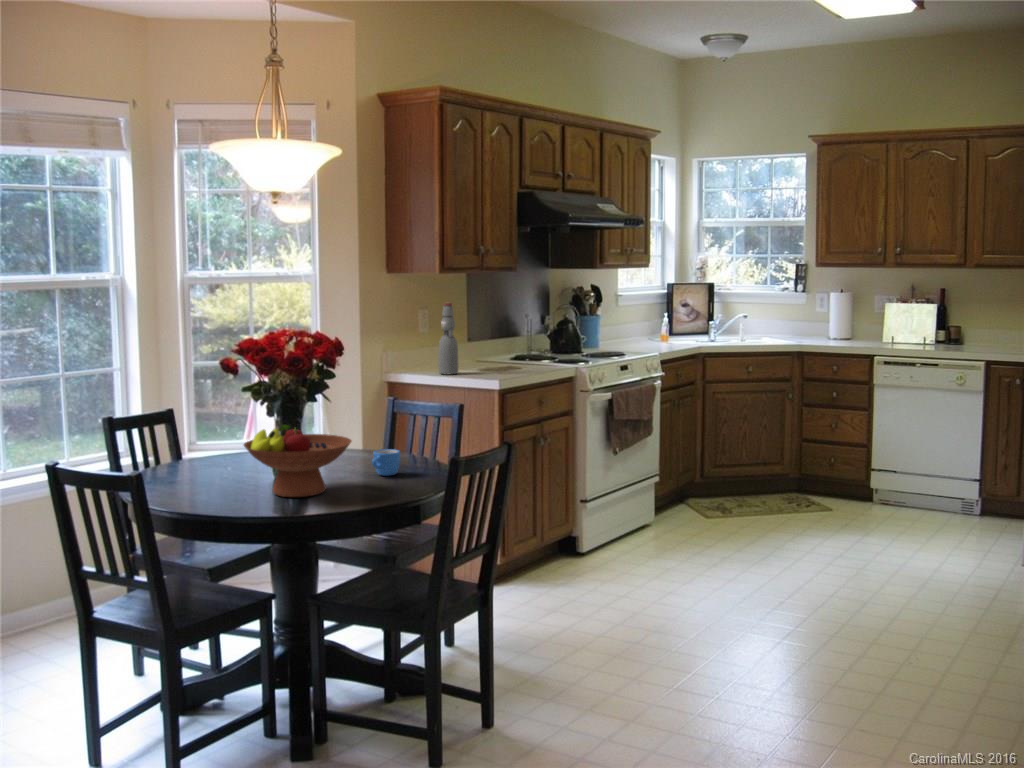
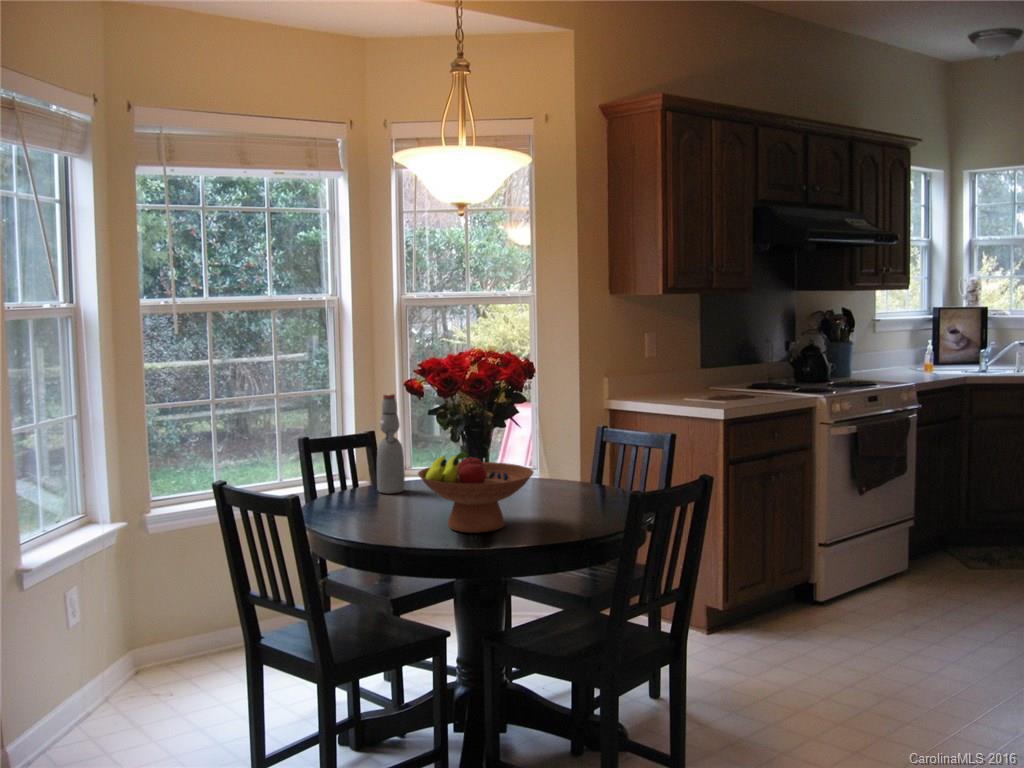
bottle: present [438,303,458,374] -> present [377,394,405,494]
mug: present [372,449,400,476] -> none [561,482,594,512]

